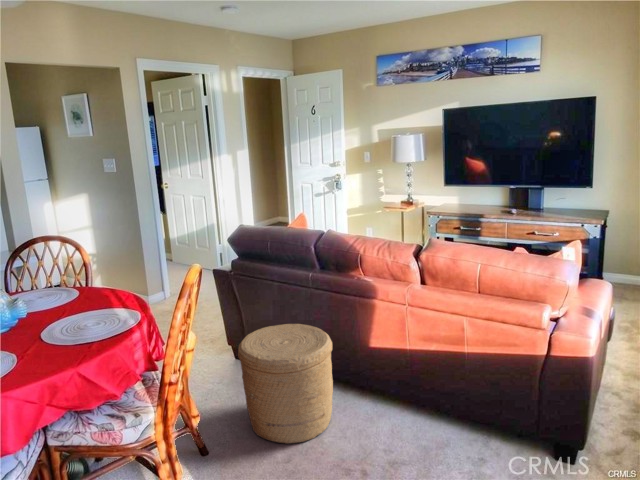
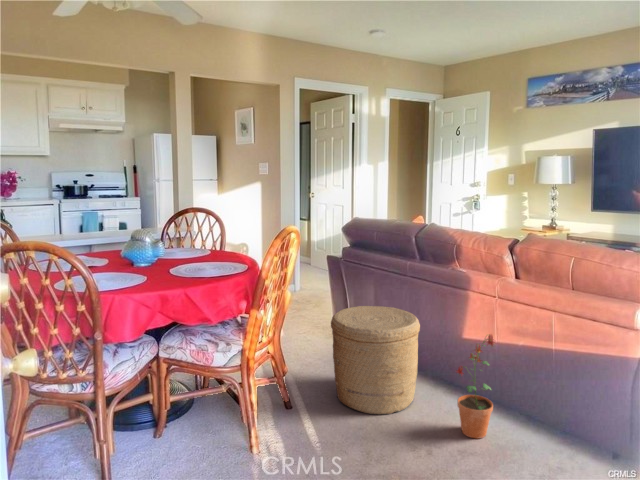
potted plant: none [377,343,415,448] -> present [457,334,494,439]

